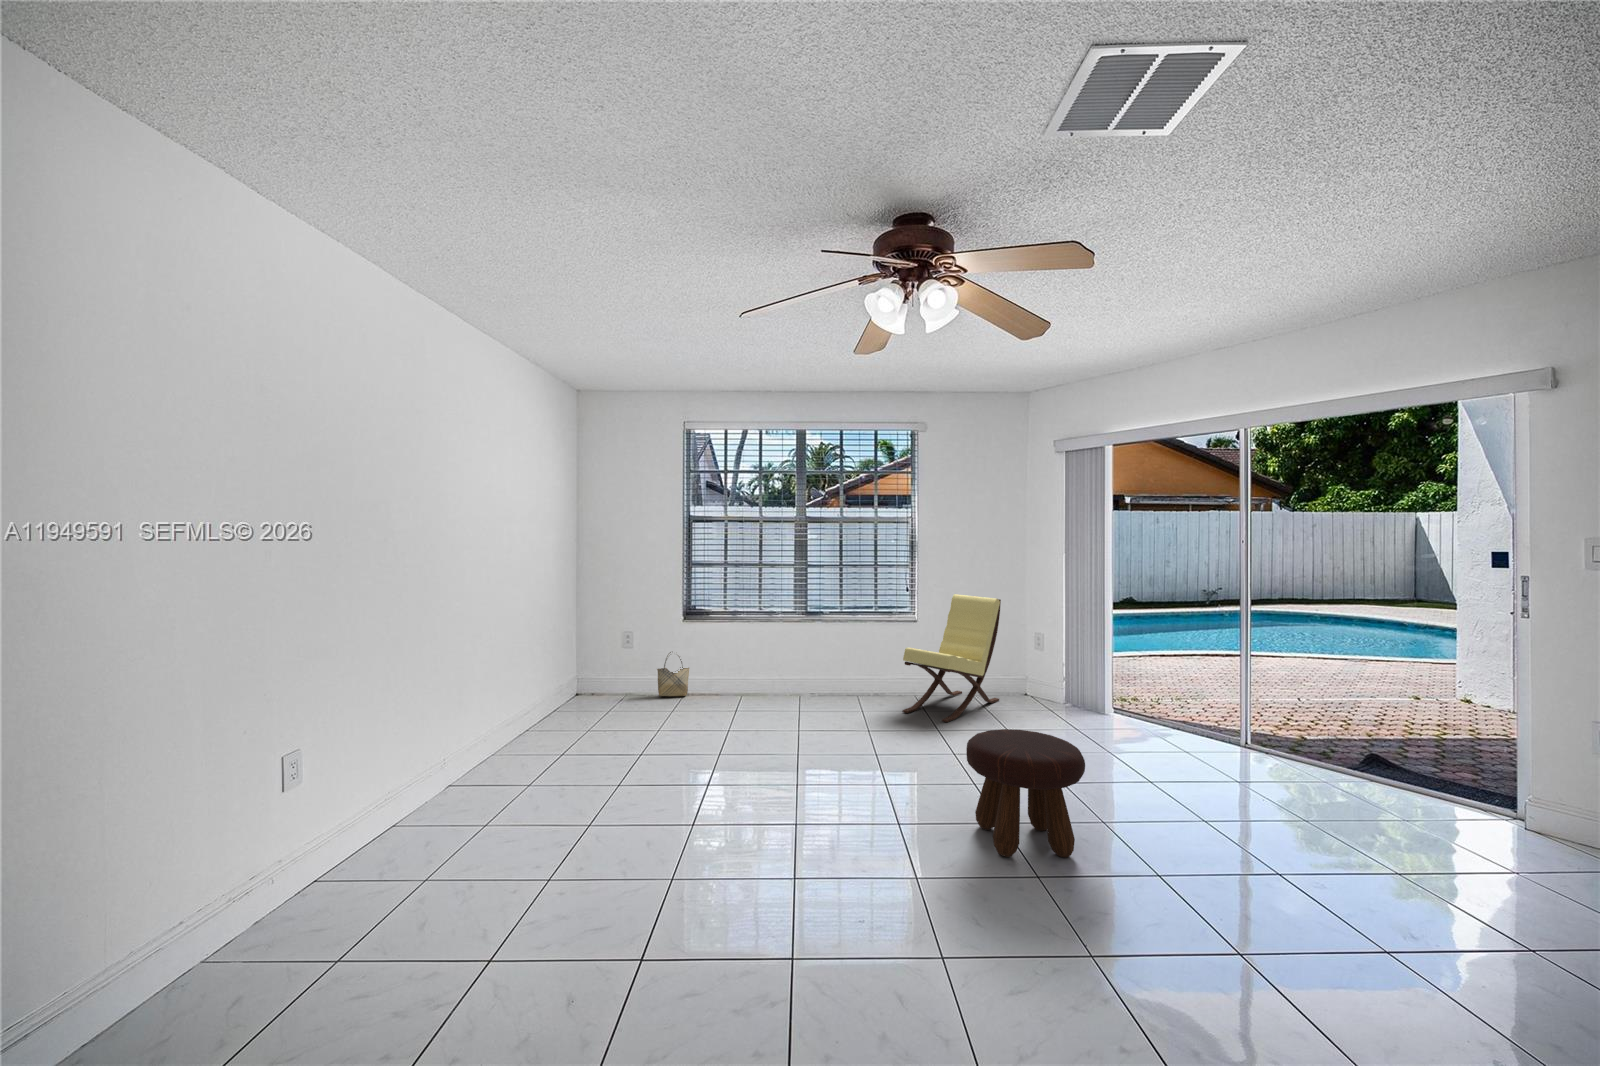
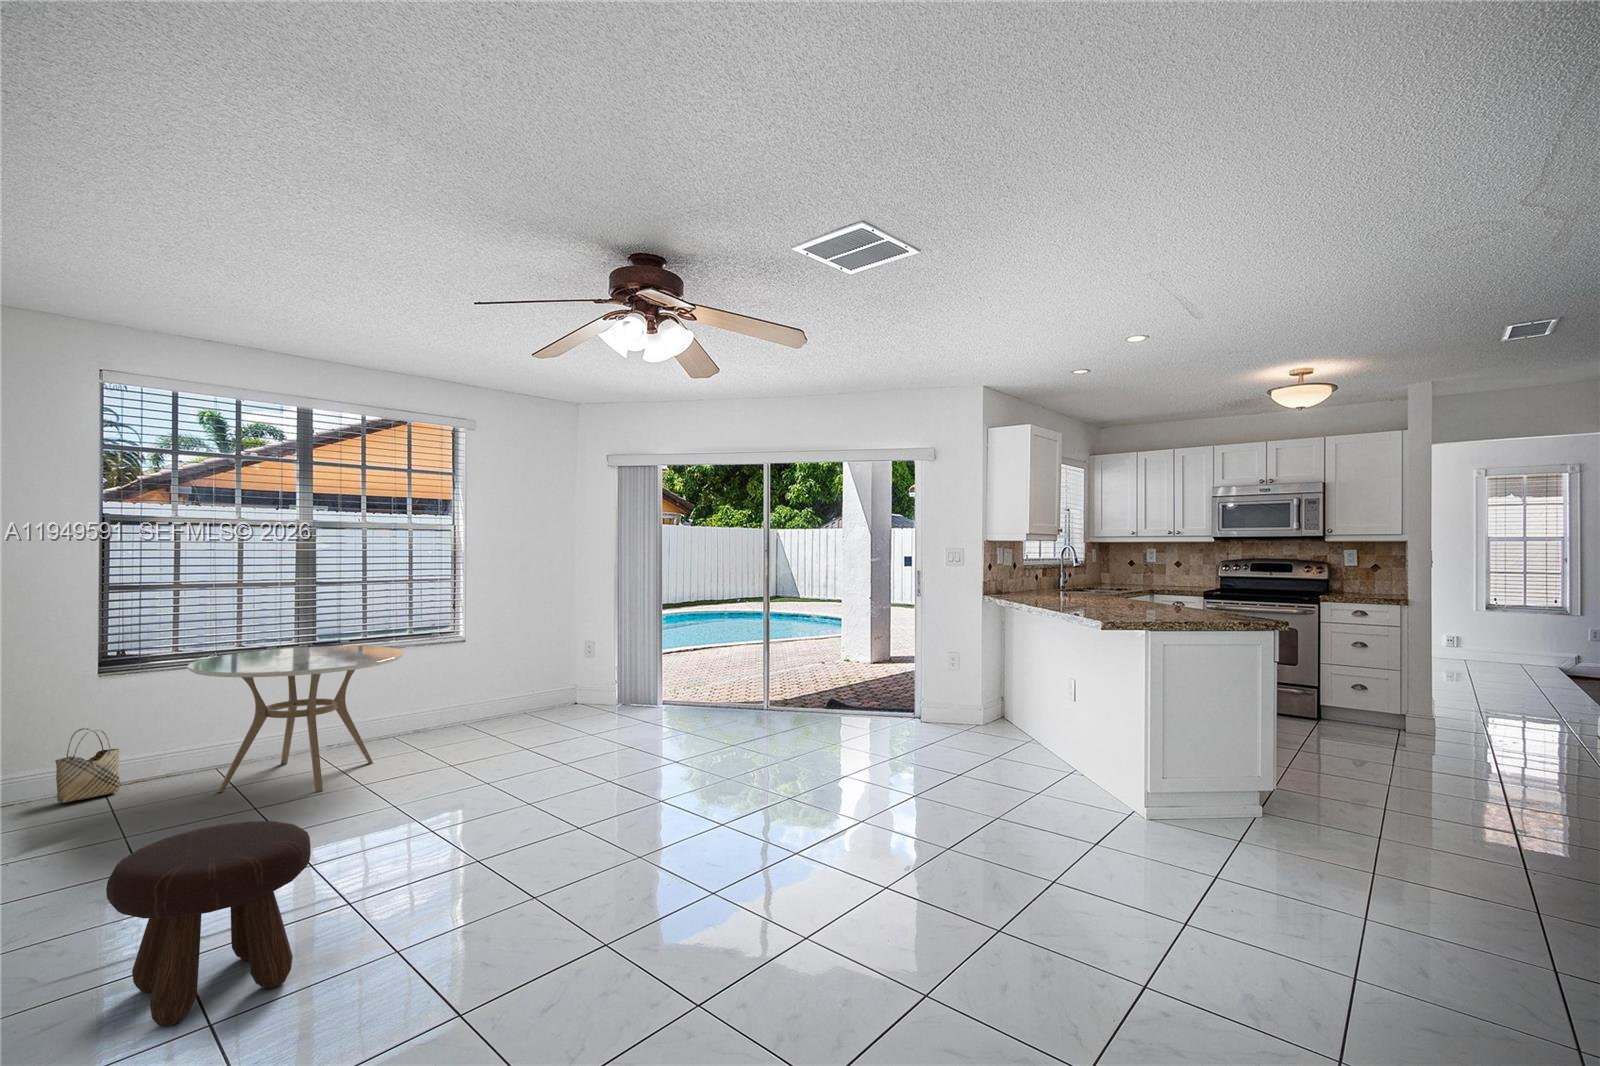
lounge chair: present [902,594,1001,722] -> none [471,607,560,744]
dining table: none [708,613,844,725] -> present [187,646,404,792]
footstool: present [966,729,1085,857] -> present [106,821,311,1026]

